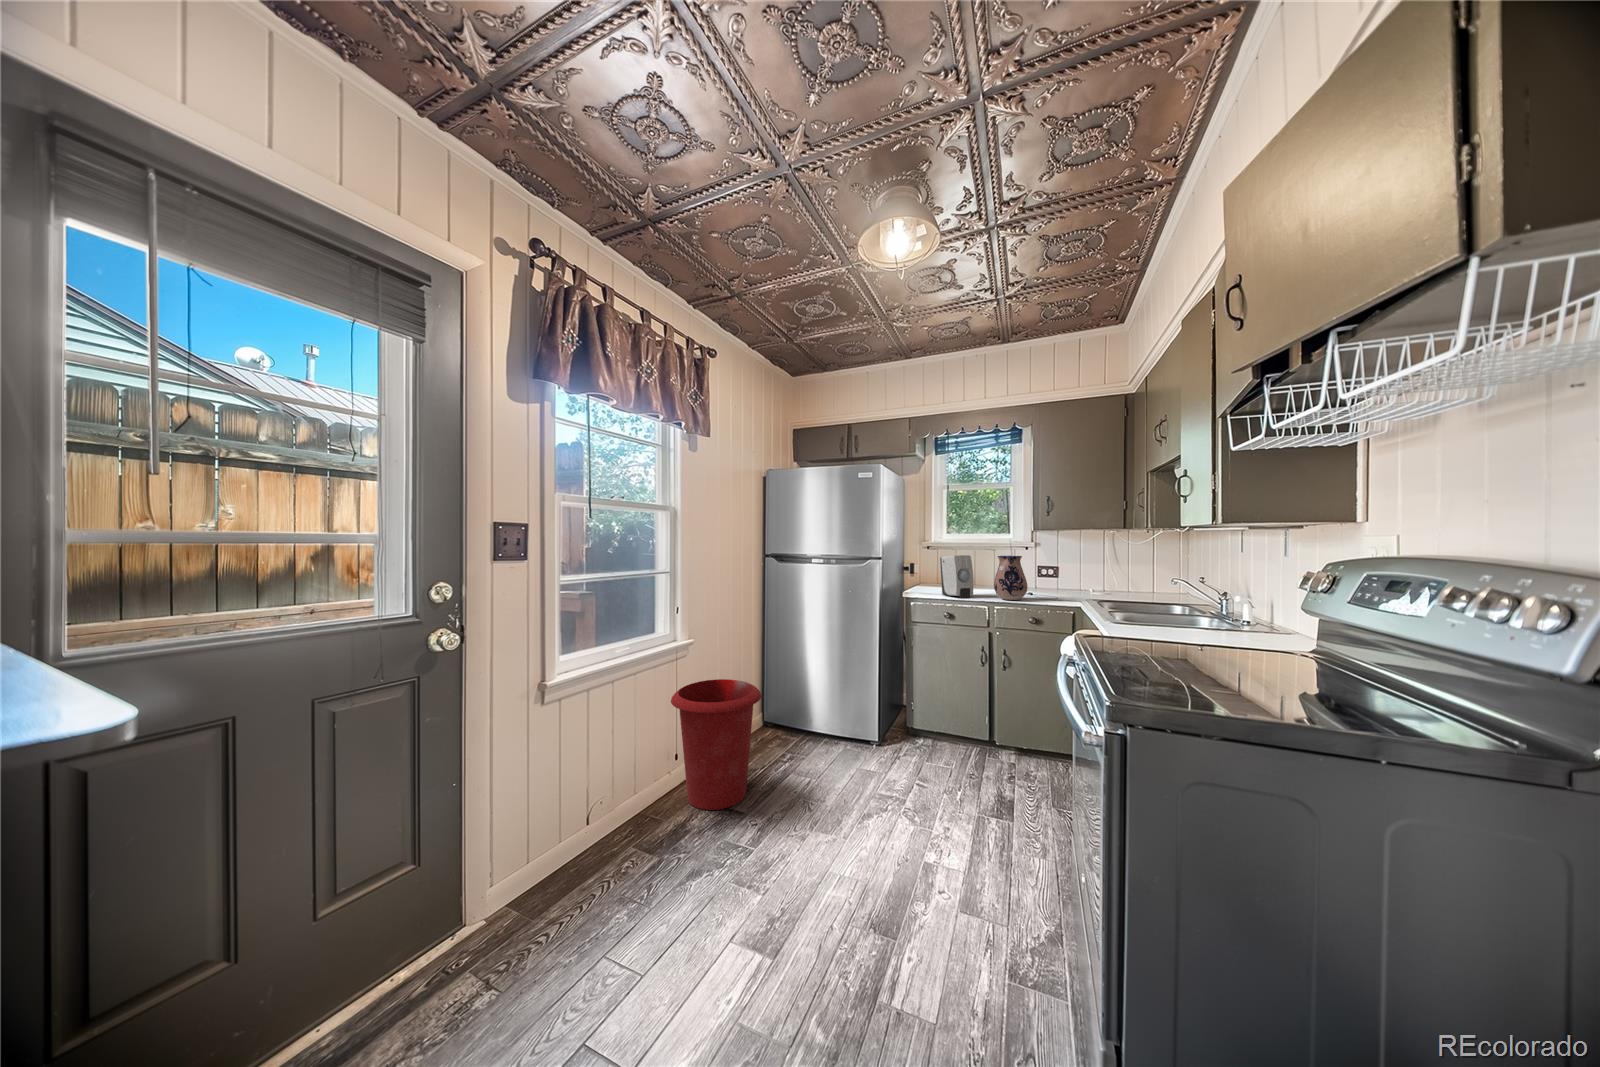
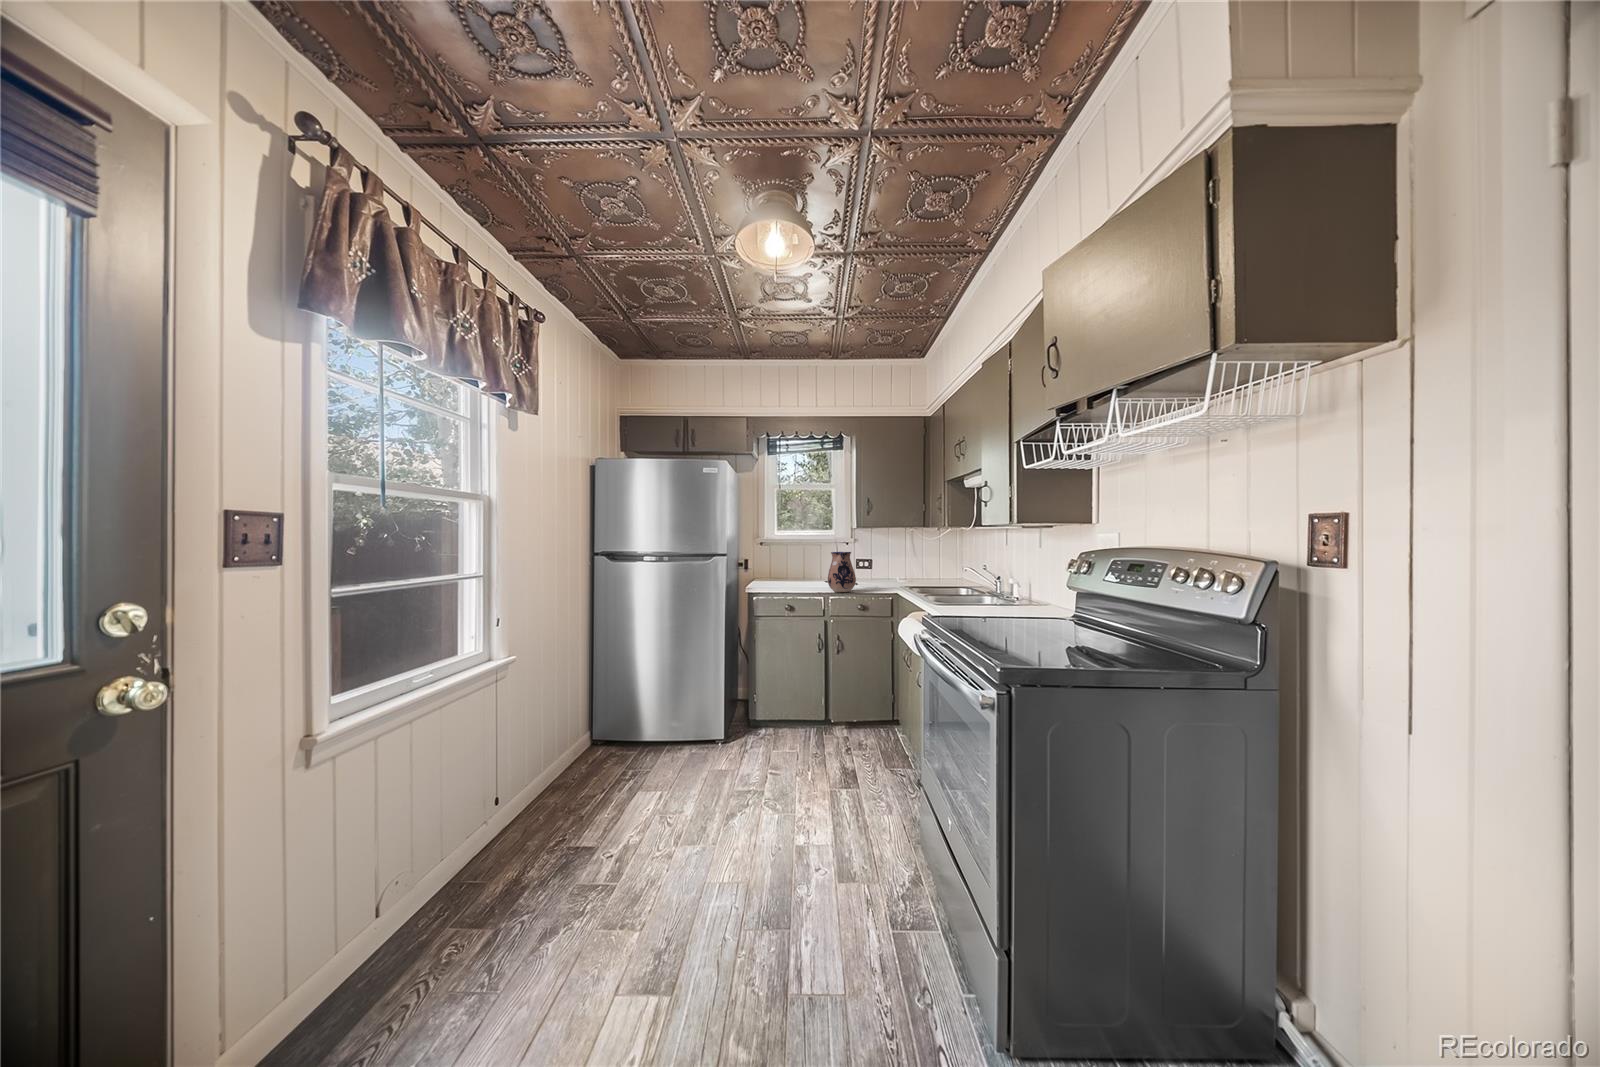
soap dispenser: present [940,555,973,598] -> none [778,552,809,593]
waste bin: present [671,679,762,810] -> none [492,700,609,856]

